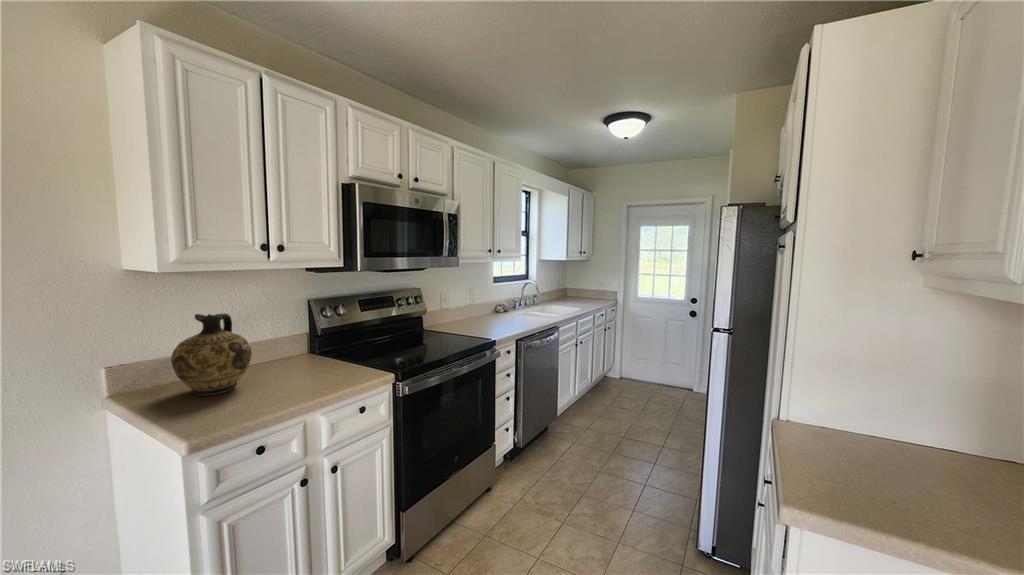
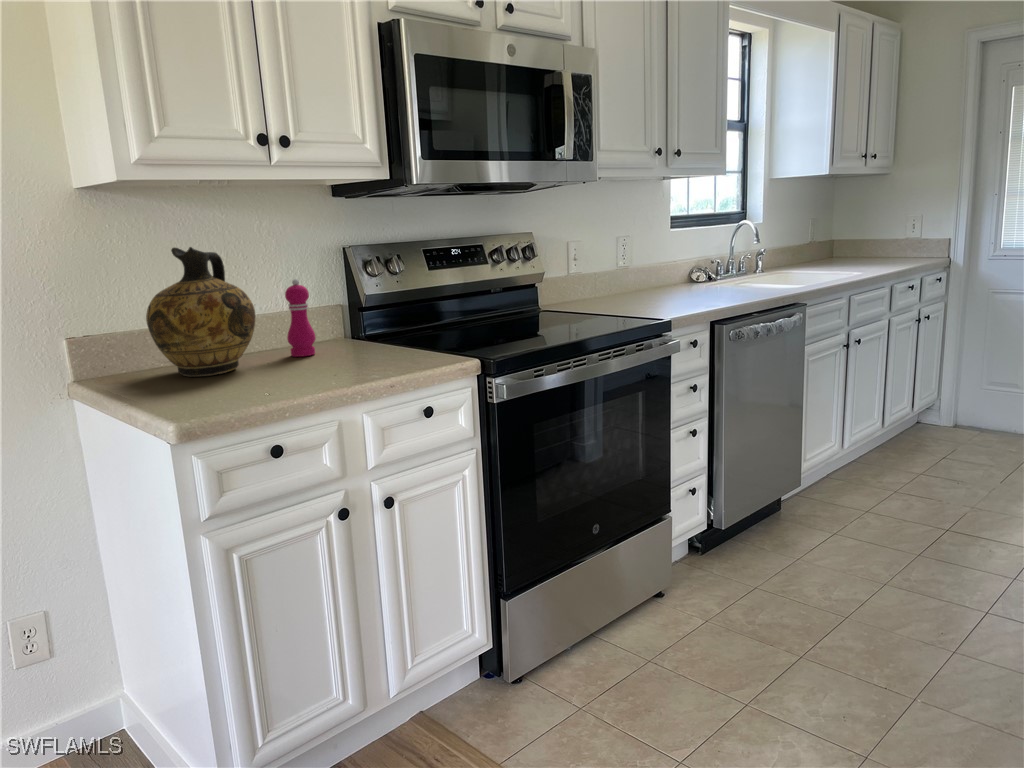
pepper mill: none [272,327,292,374] -> present [285,279,316,357]

